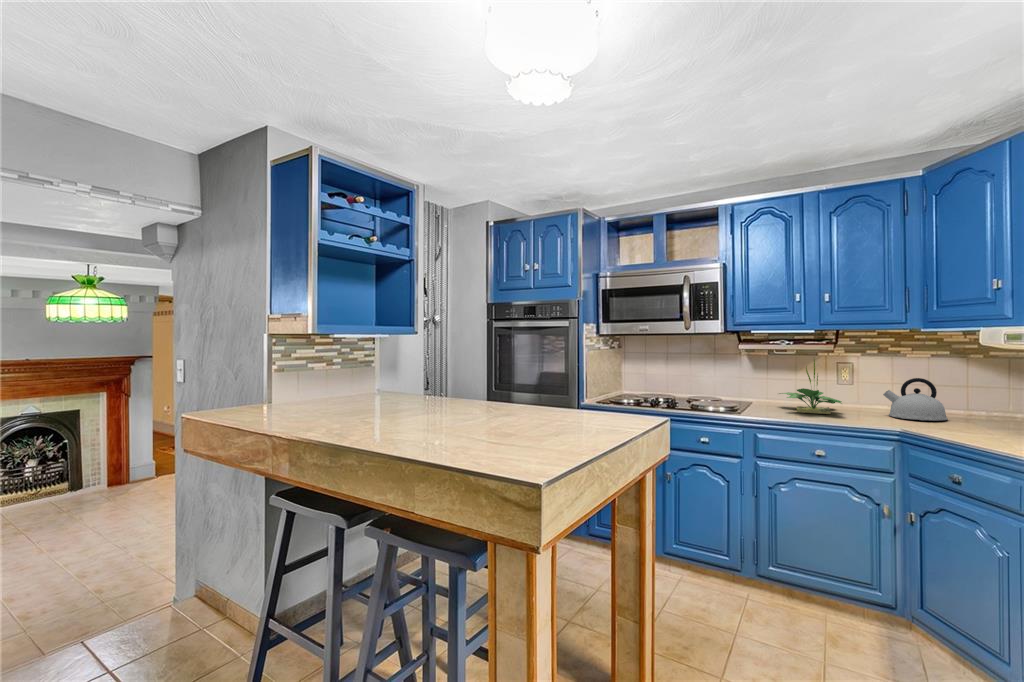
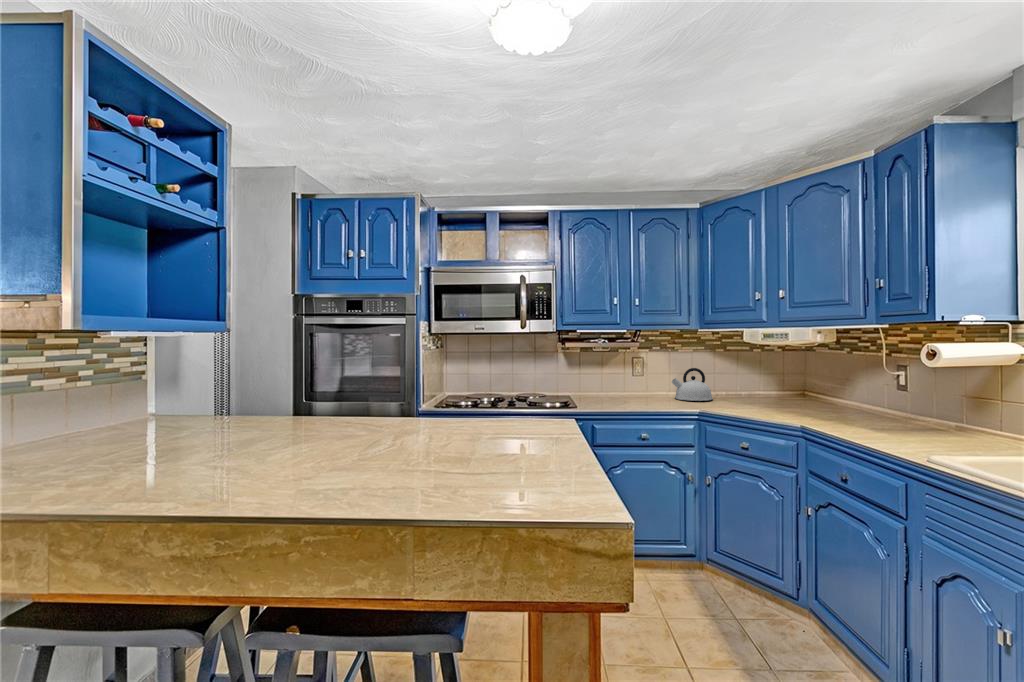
potted plant: present [779,360,842,414] -> none [594,353,651,402]

